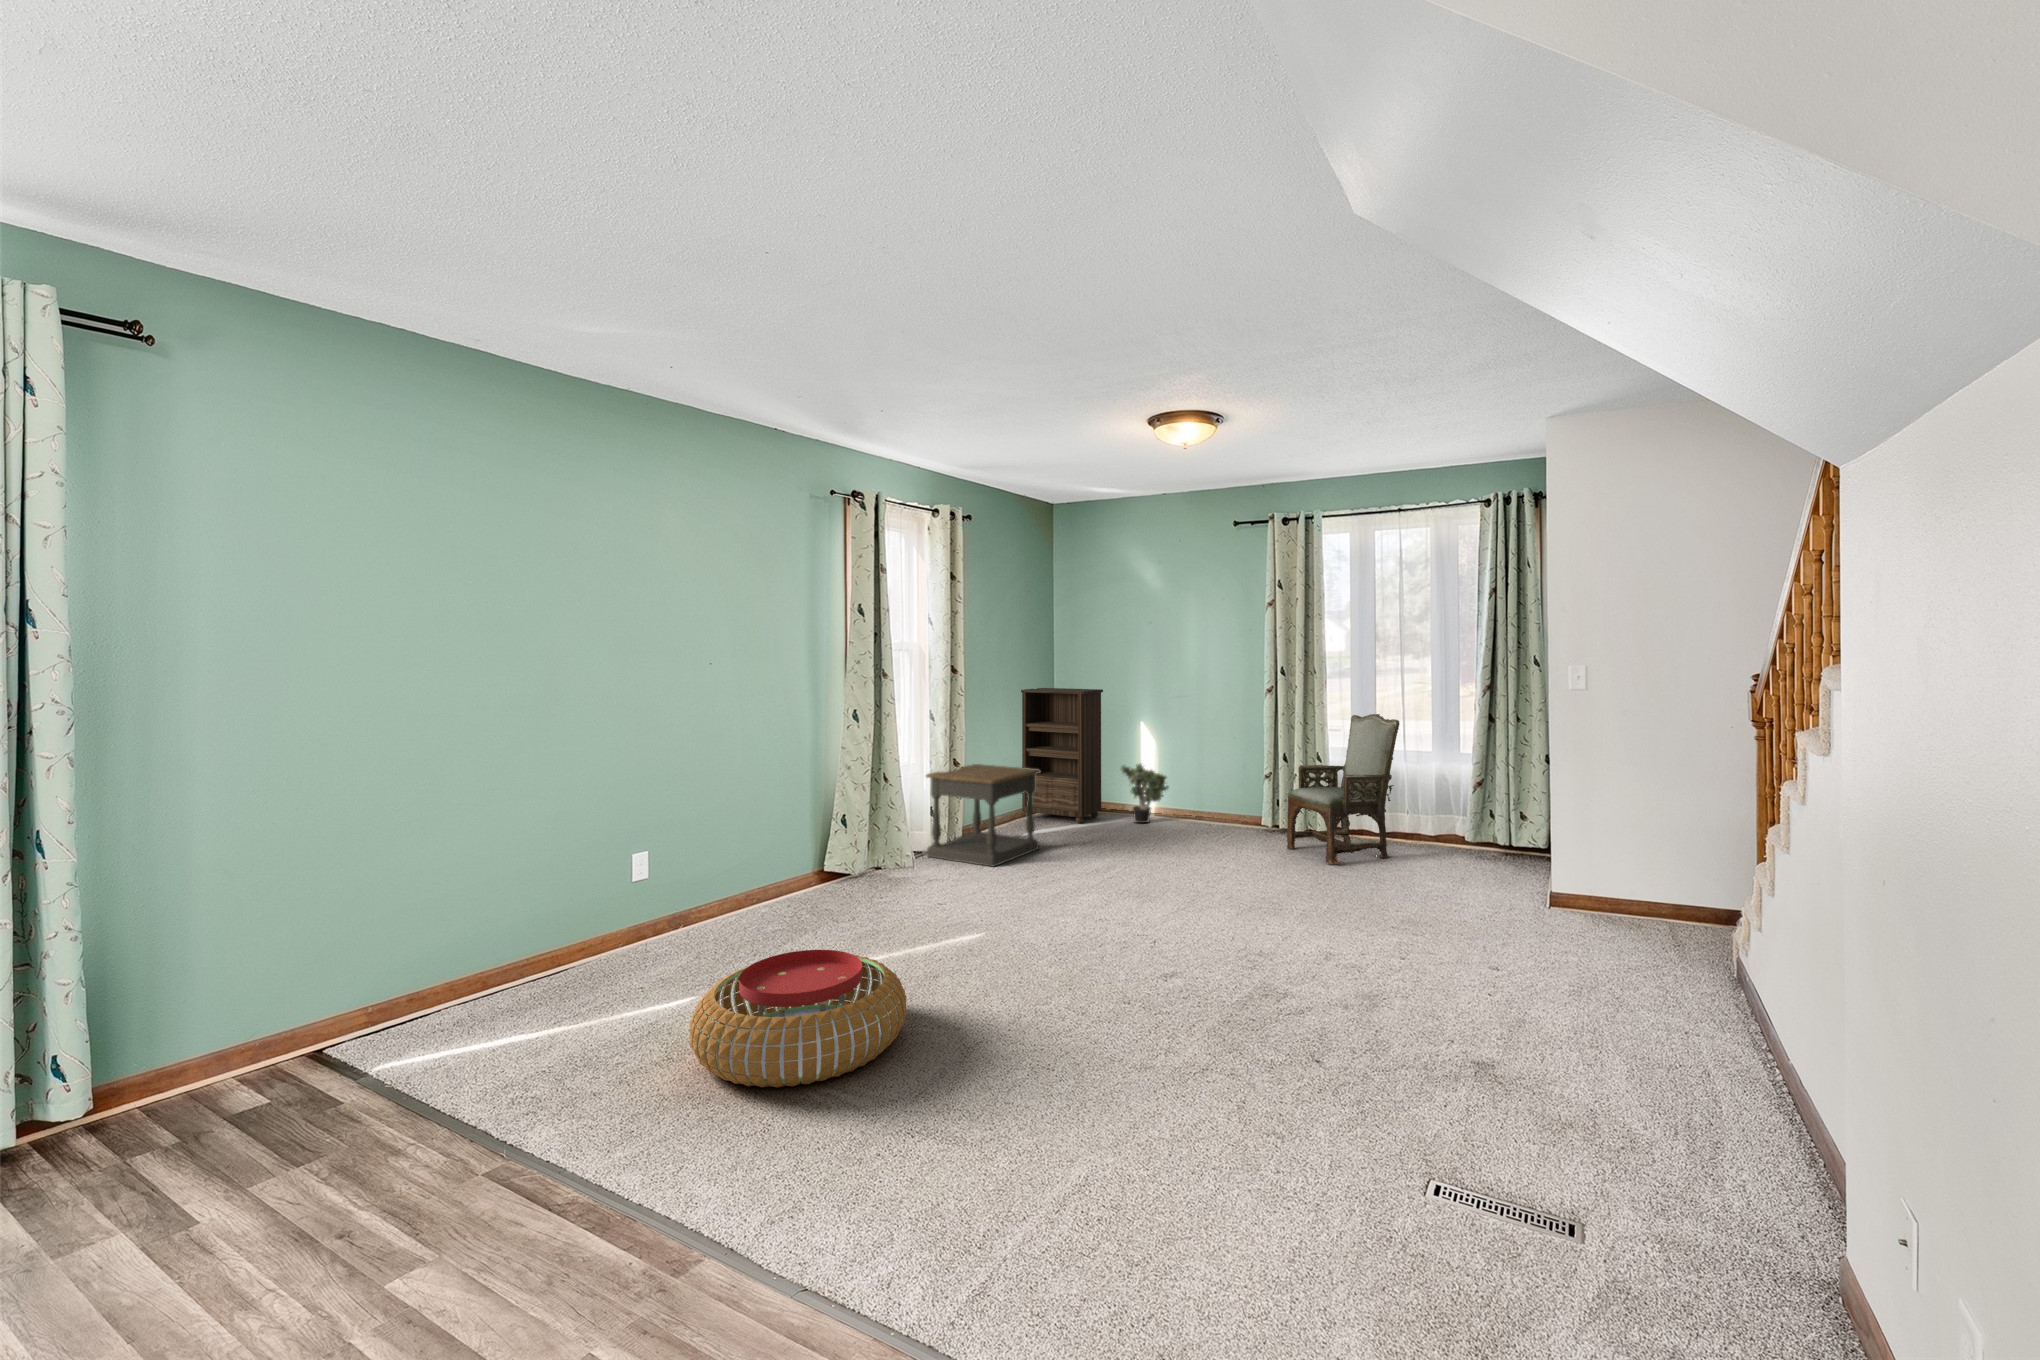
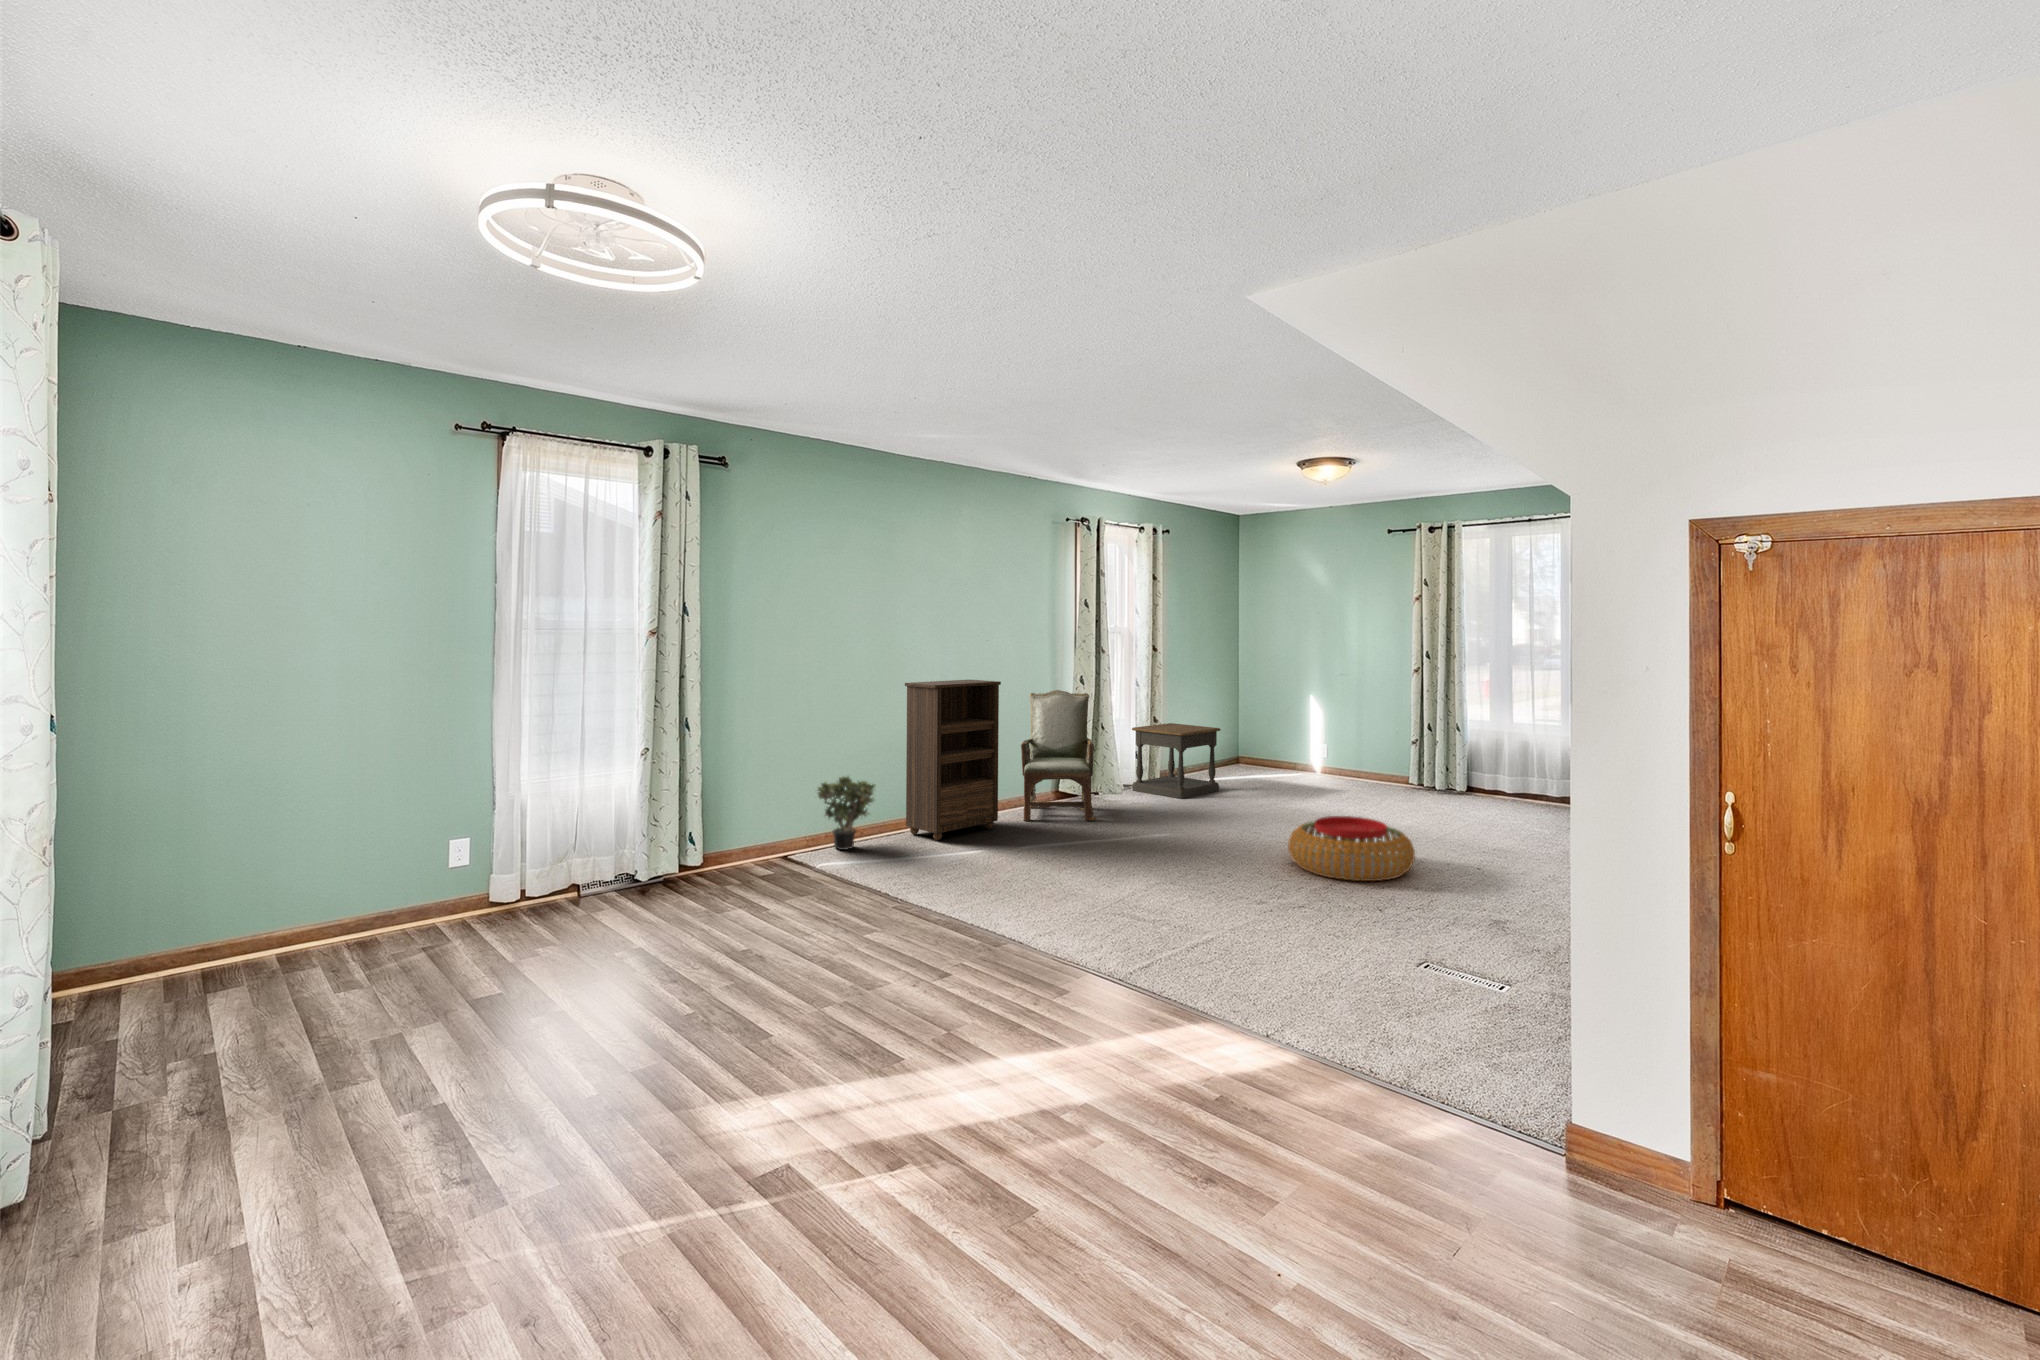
bookshelf: present [1021,688,1103,823] -> present [905,679,1001,840]
armchair: present [1287,714,1400,865] -> present [1021,690,1097,821]
potted plant: present [1121,764,1169,823] -> present [818,776,875,850]
pouf: present [690,950,907,1088] -> present [1288,816,1415,881]

